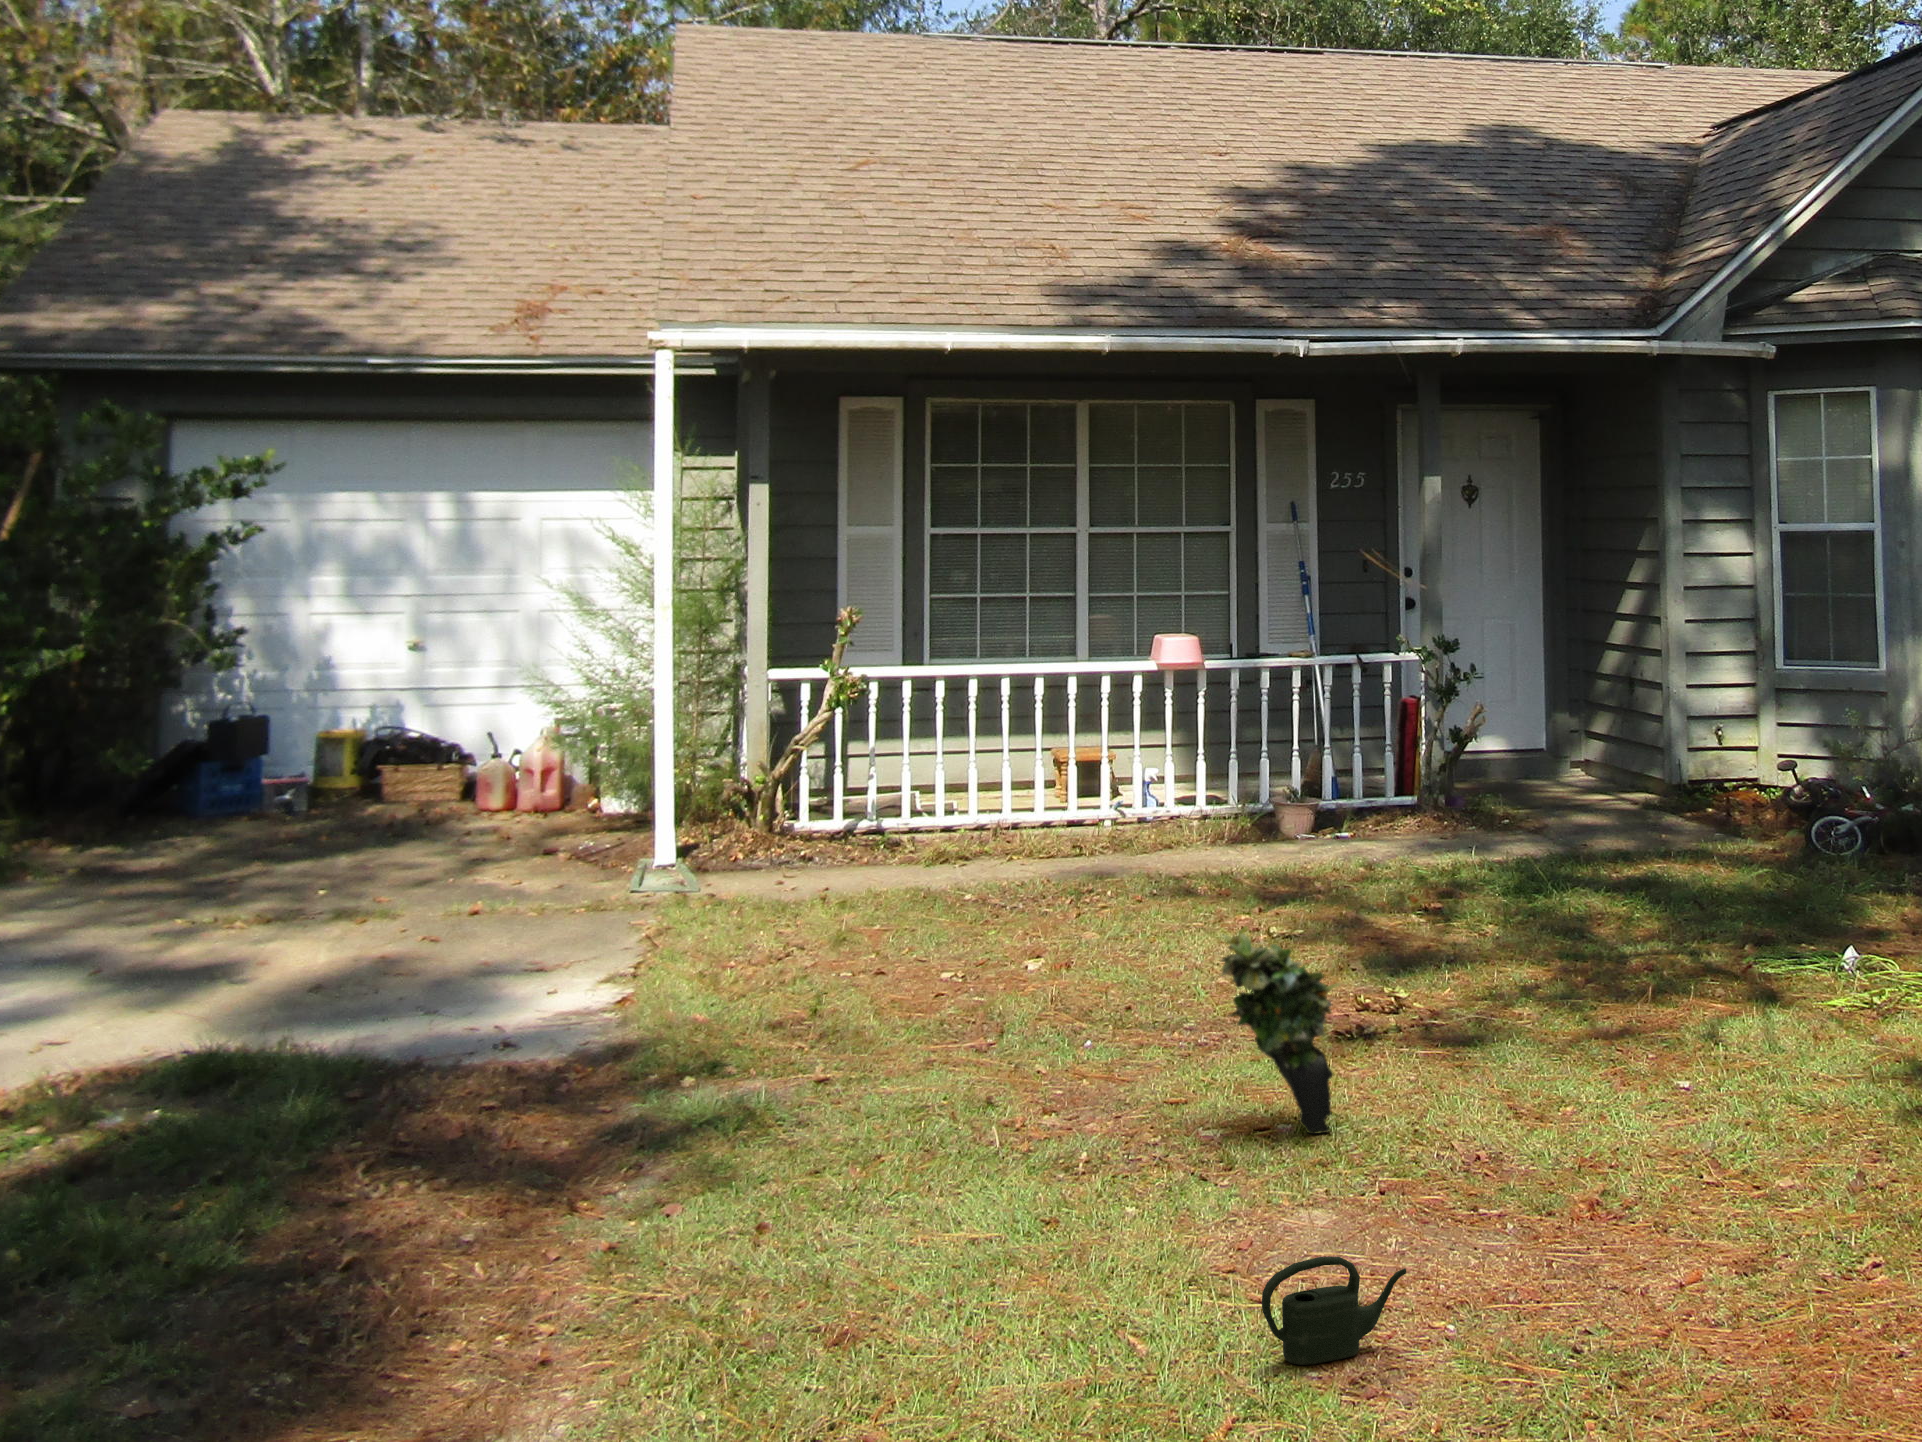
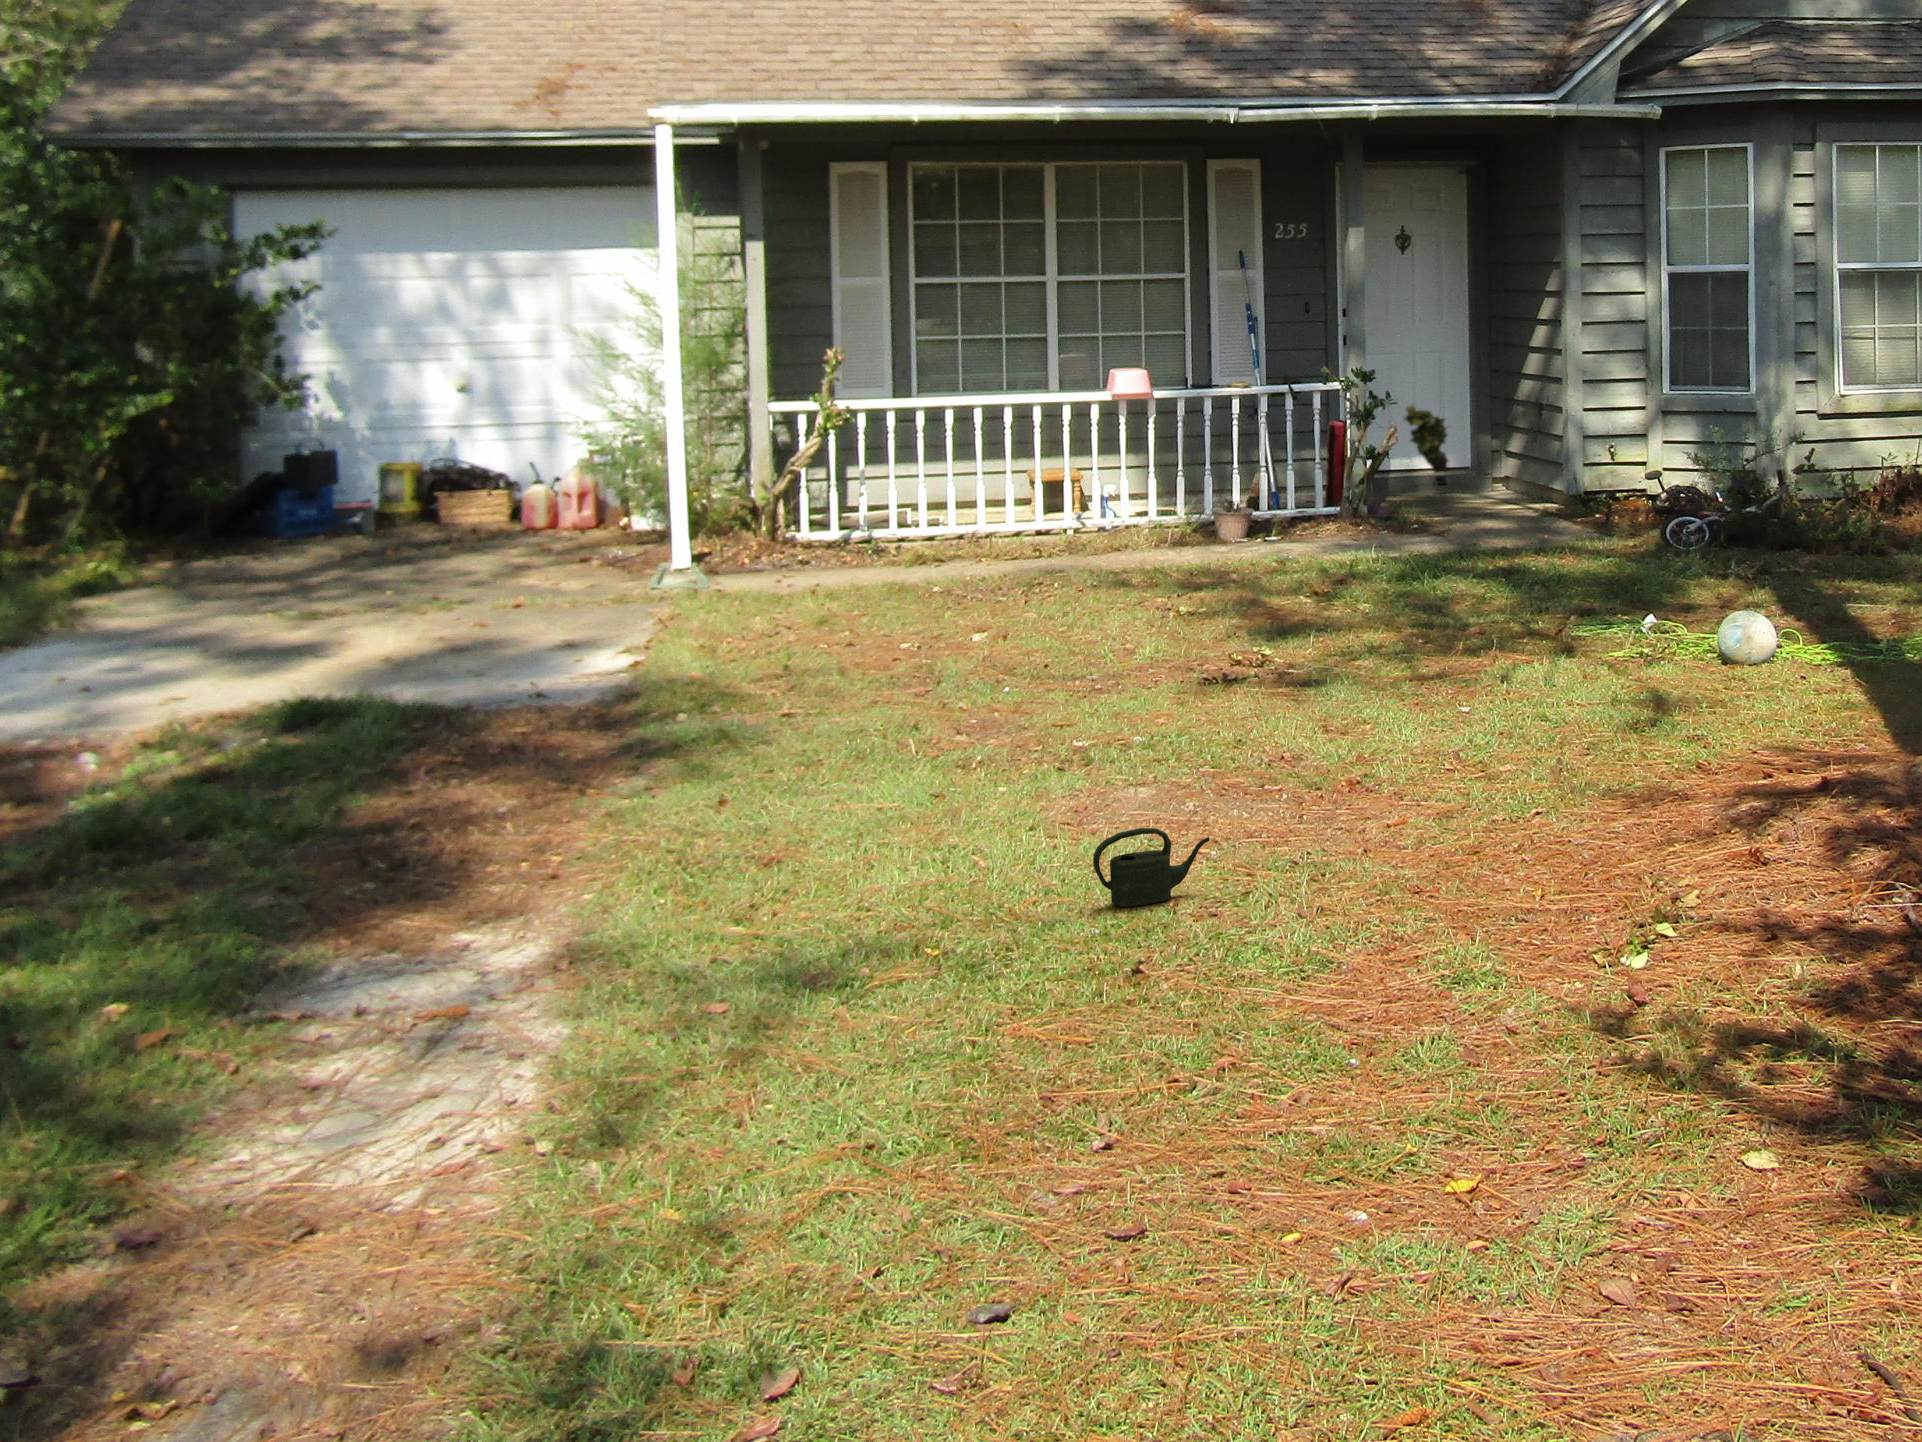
potted plant: present [1222,926,1340,1134] -> present [1403,405,1448,484]

